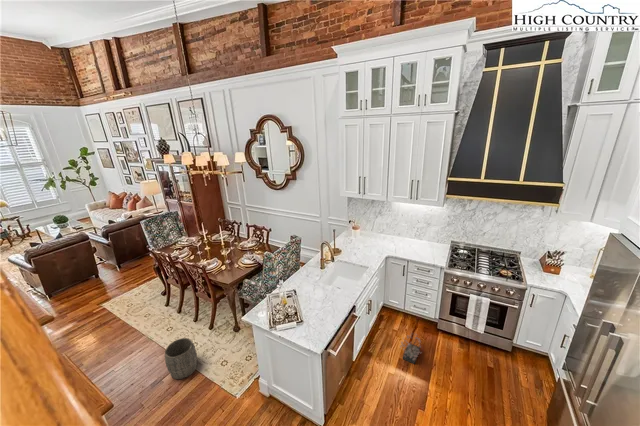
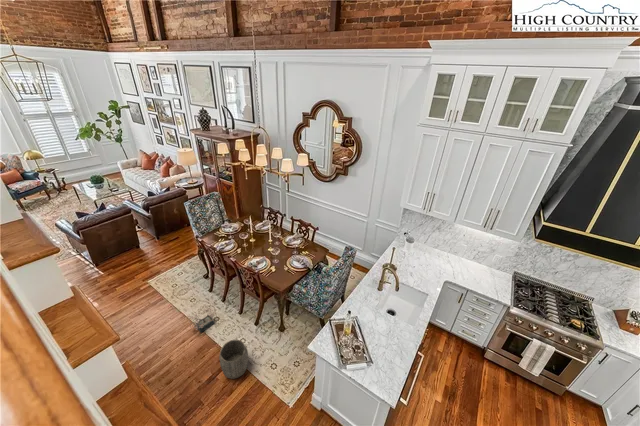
decorative plant: present [400,336,421,364] -> present [189,309,215,333]

